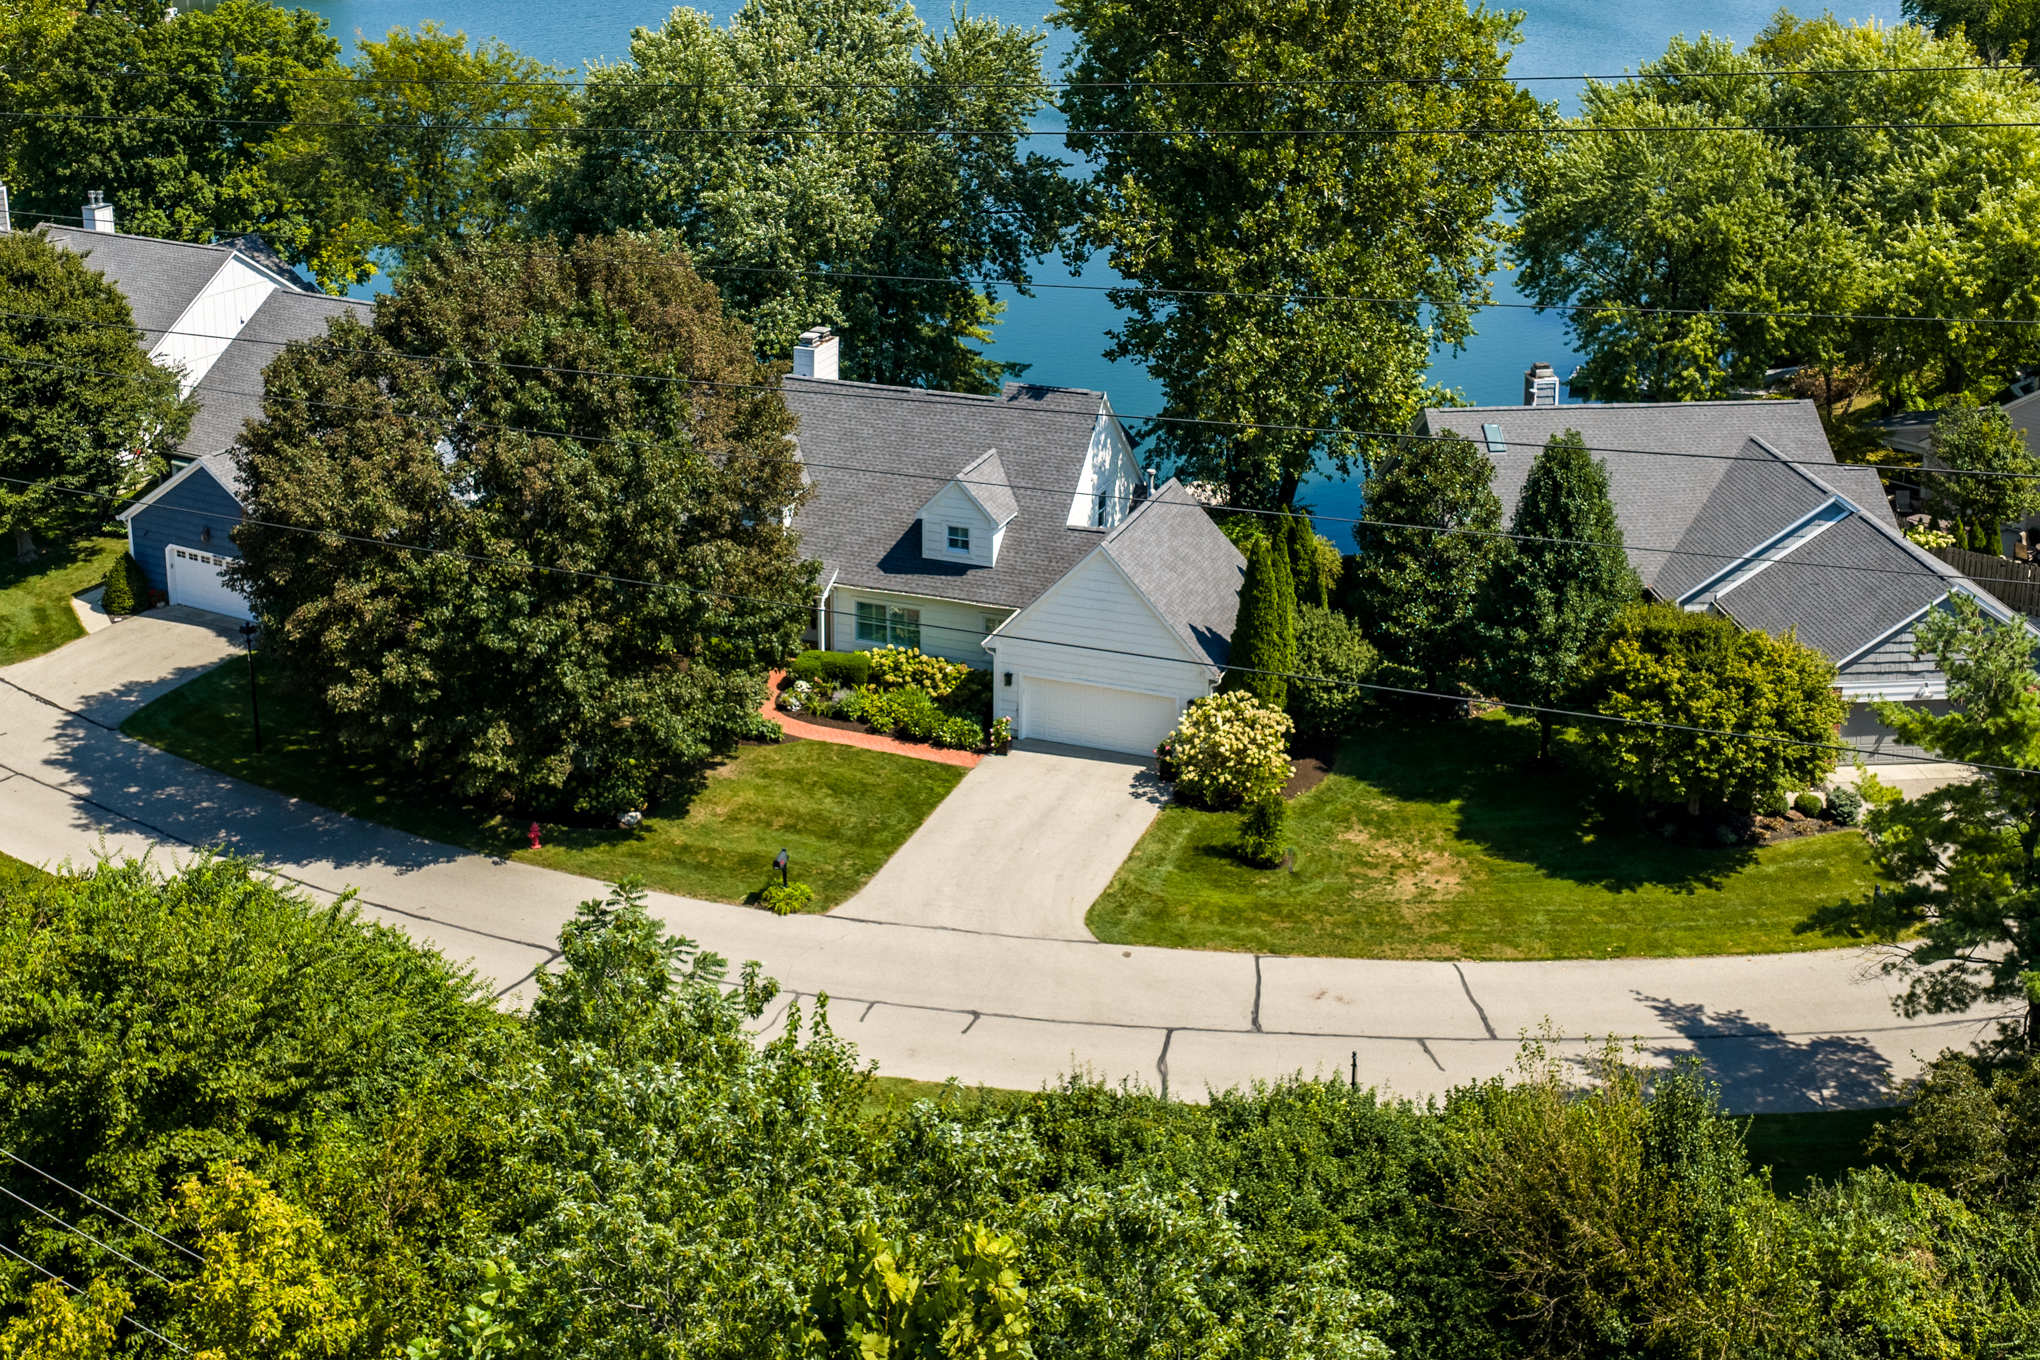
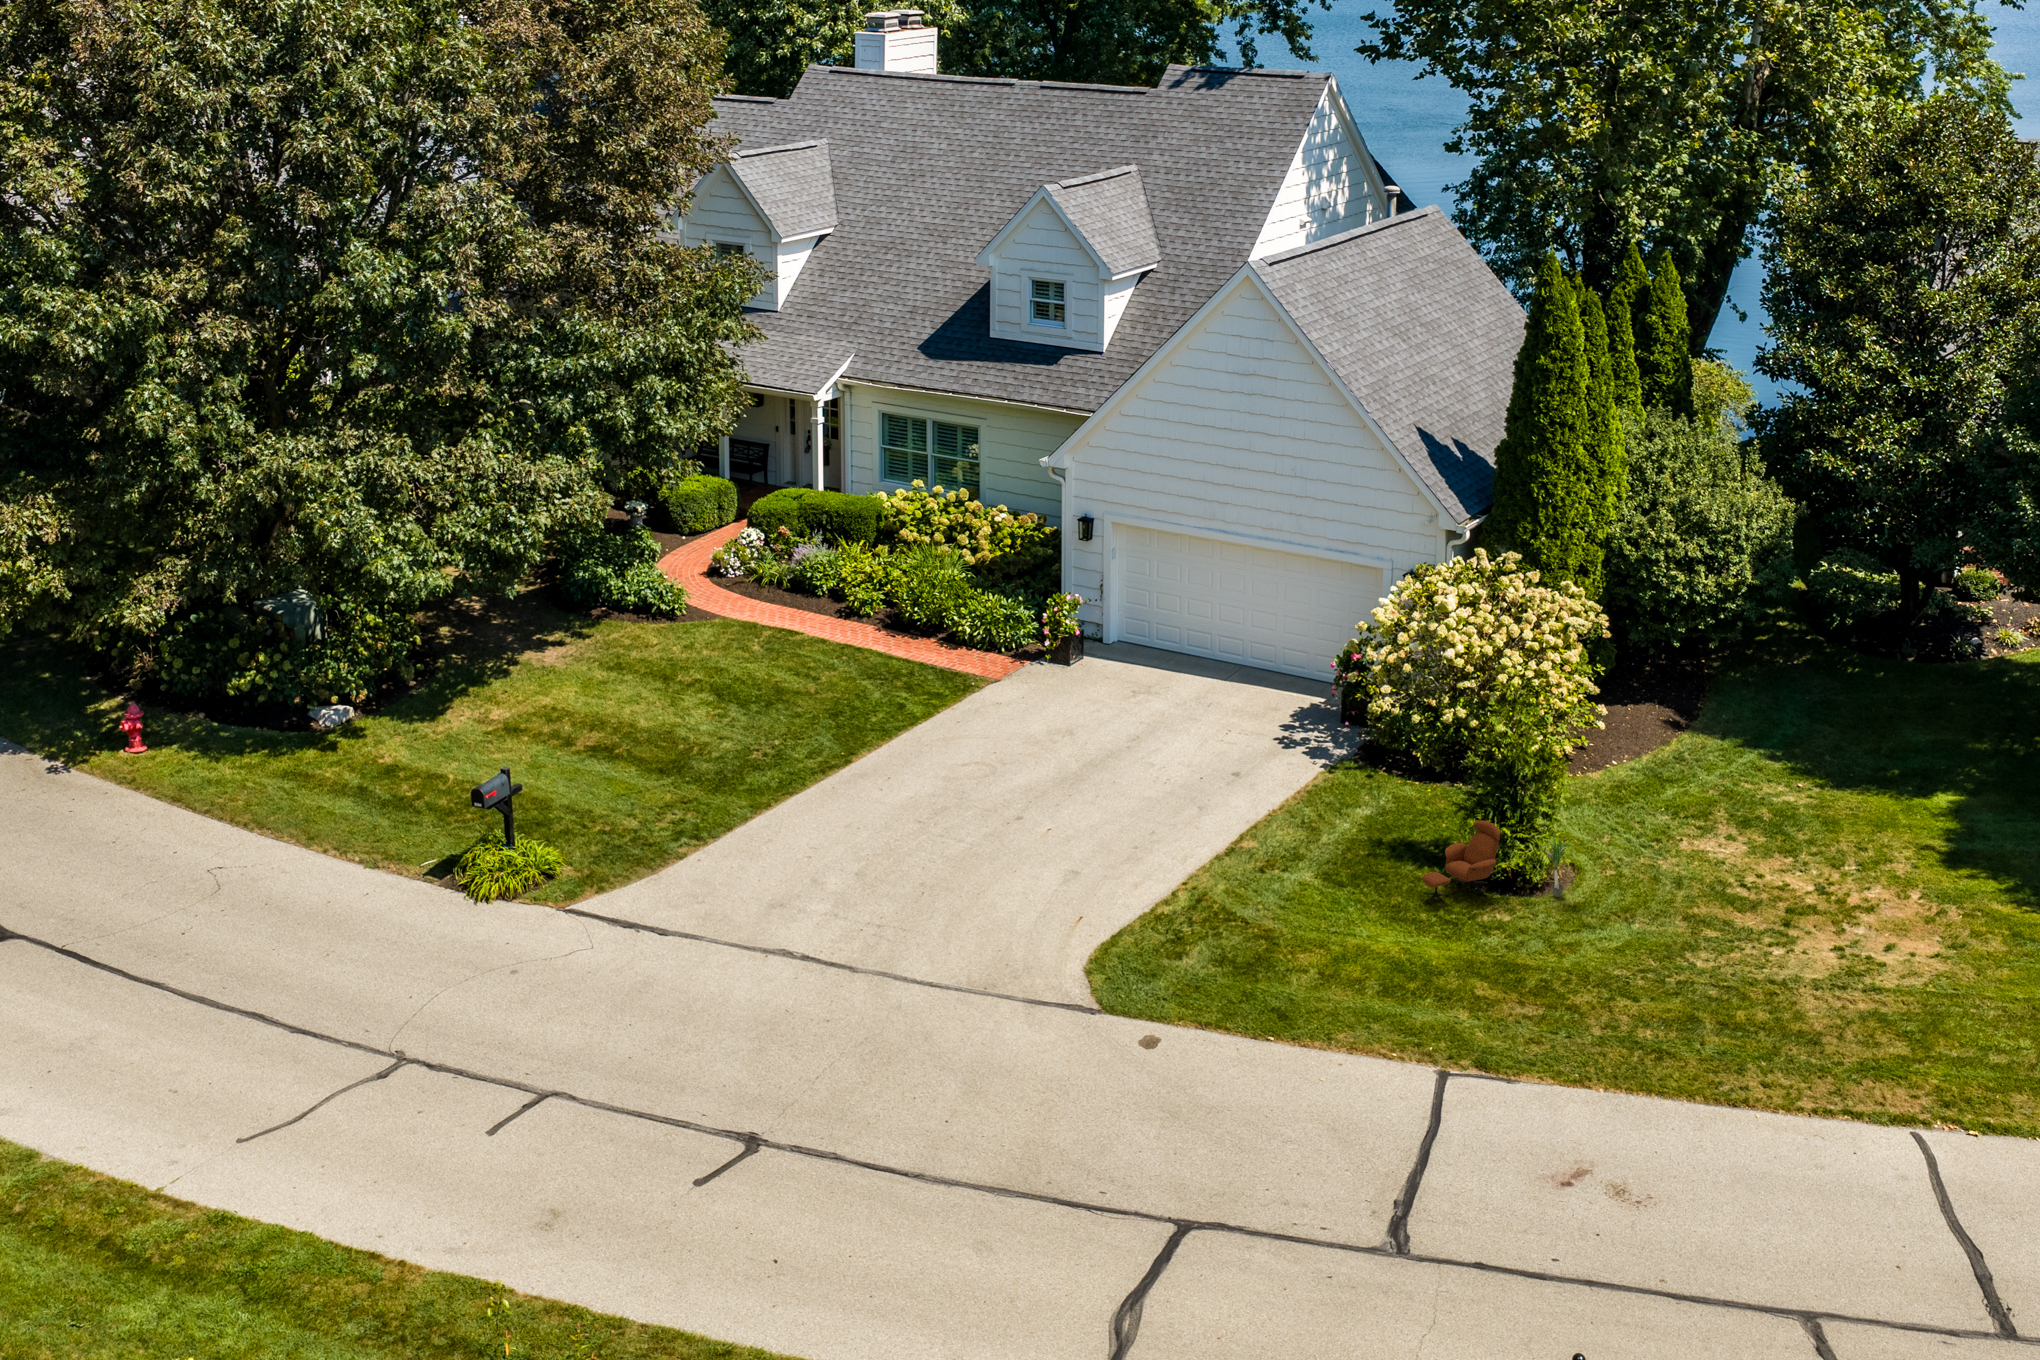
lounge chair: none [1230,838,1264,881] -> present [1422,820,1500,906]

